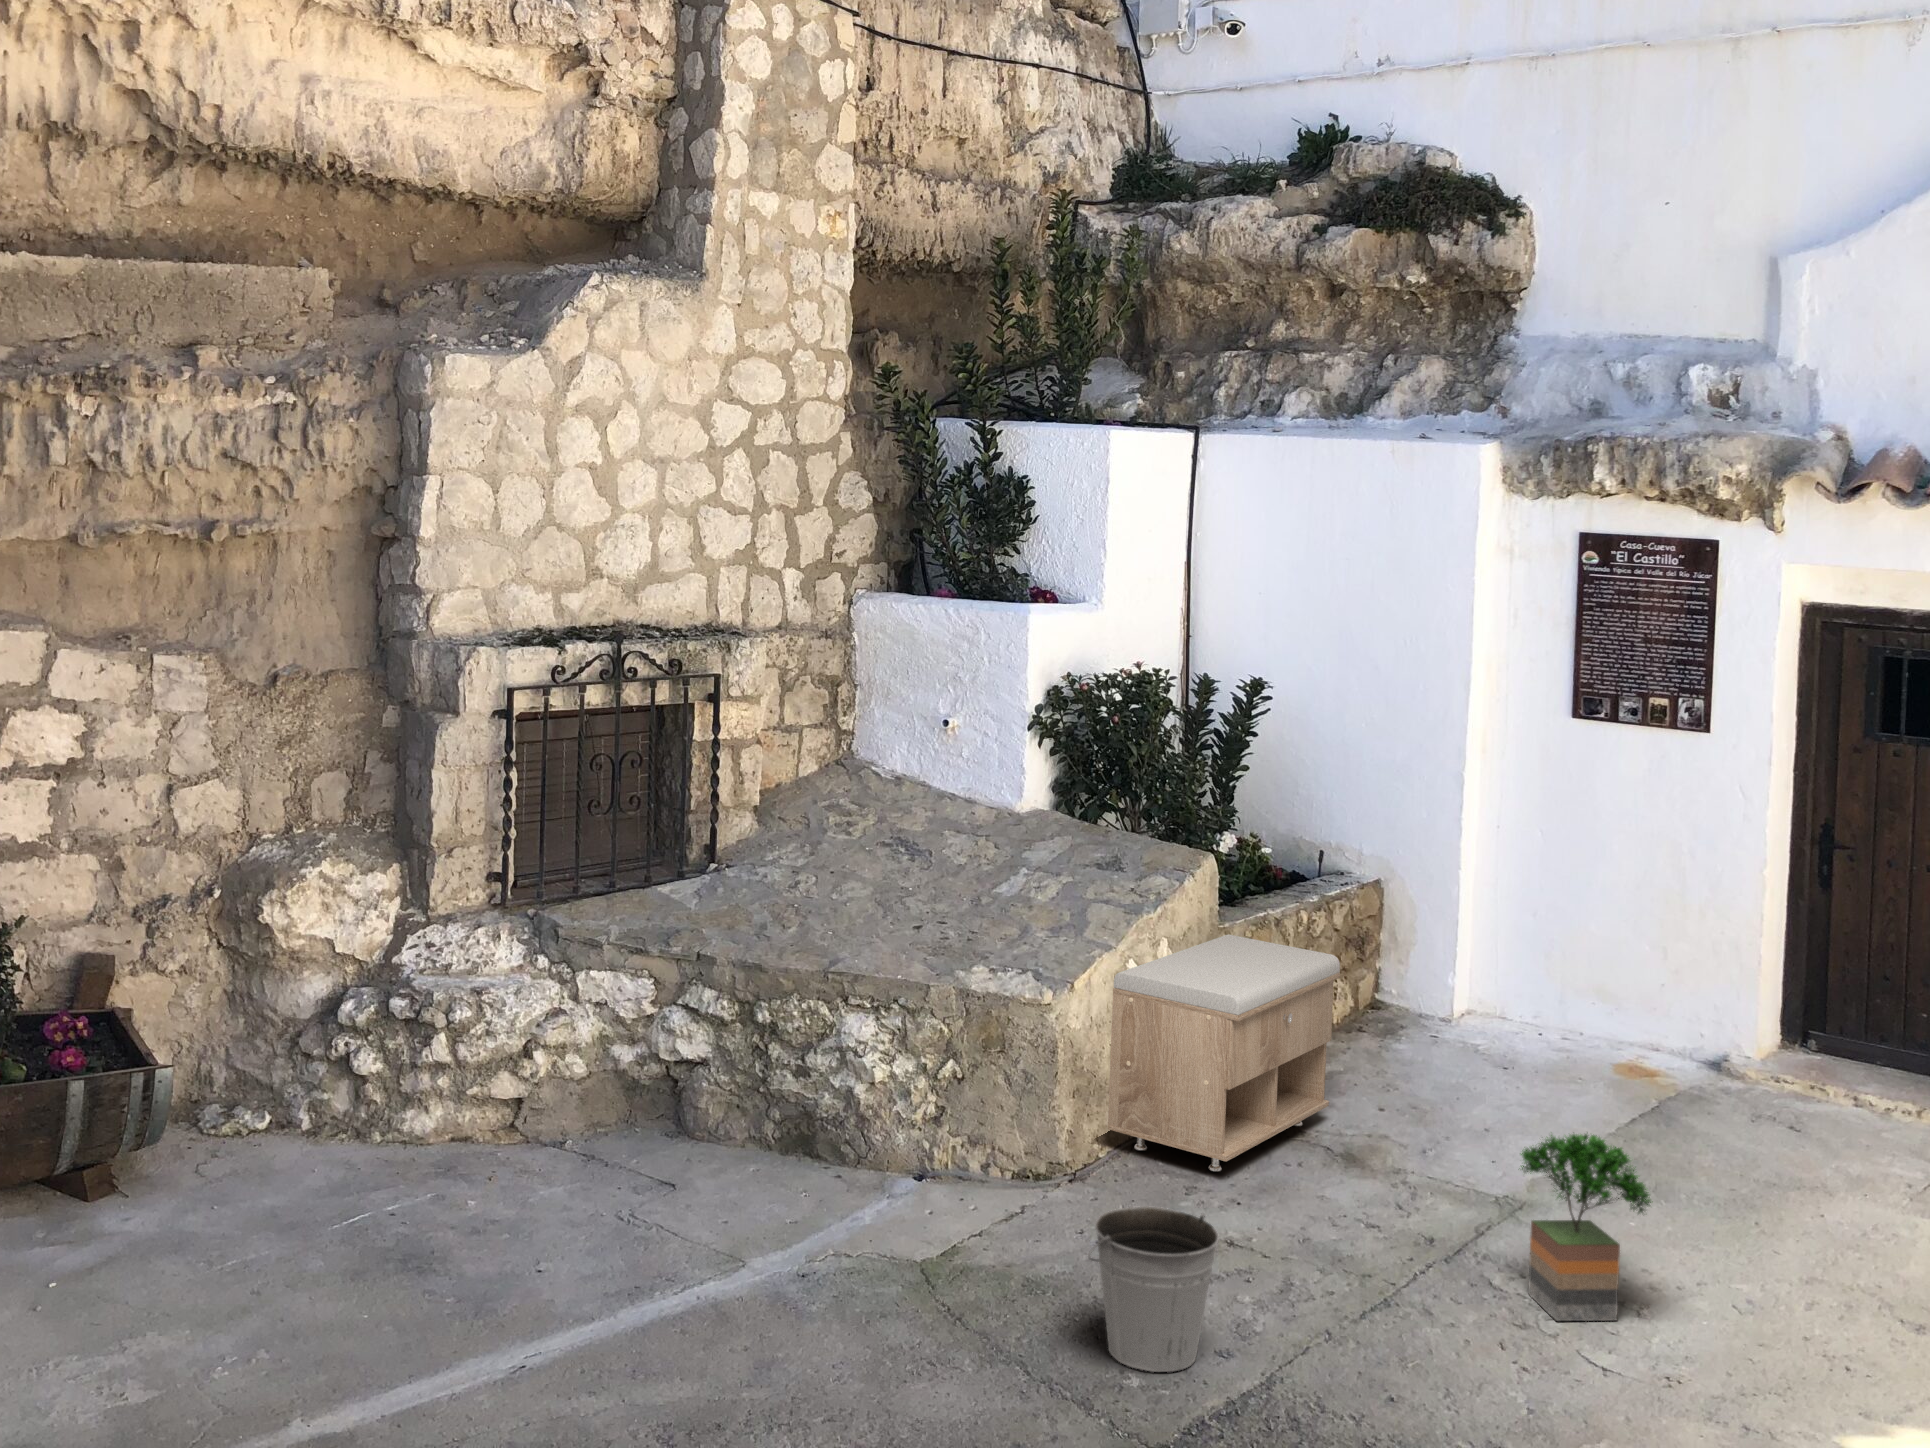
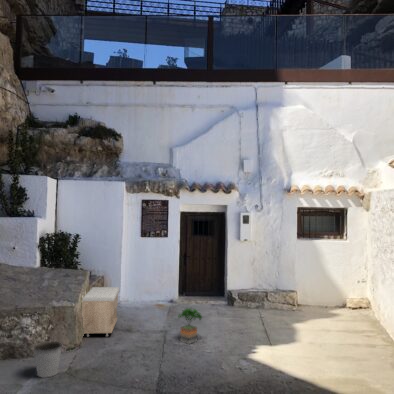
bucket: present [1088,1206,1219,1372] -> present [34,342,62,378]

